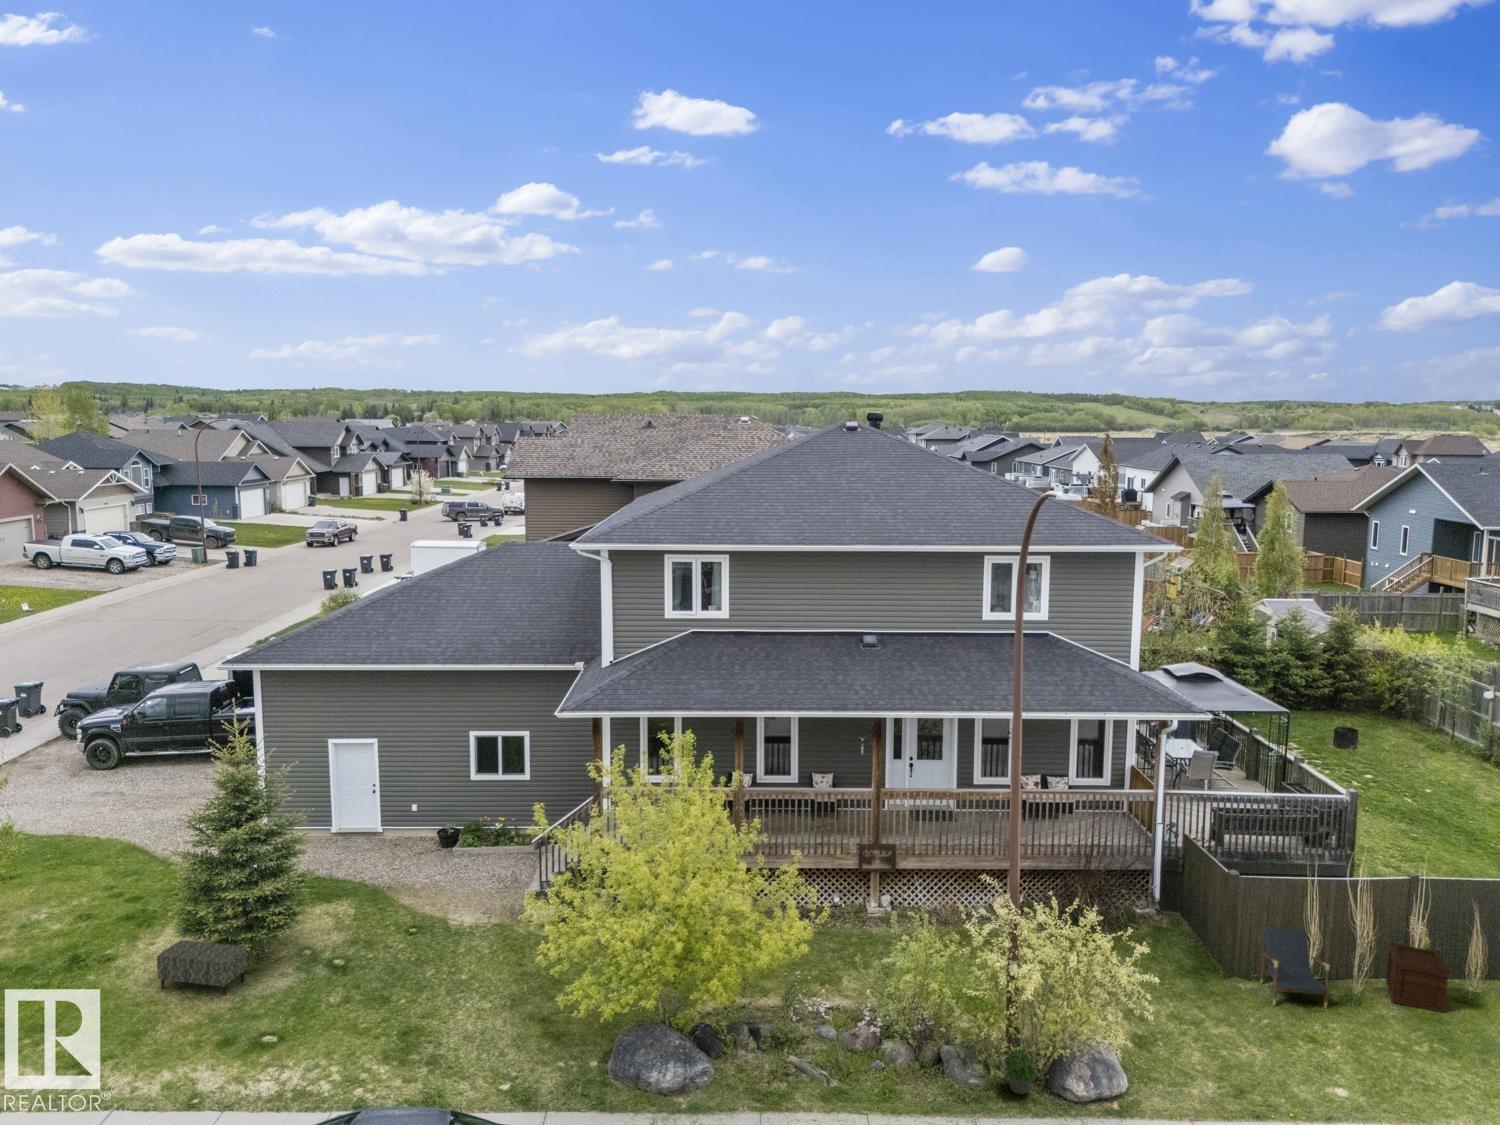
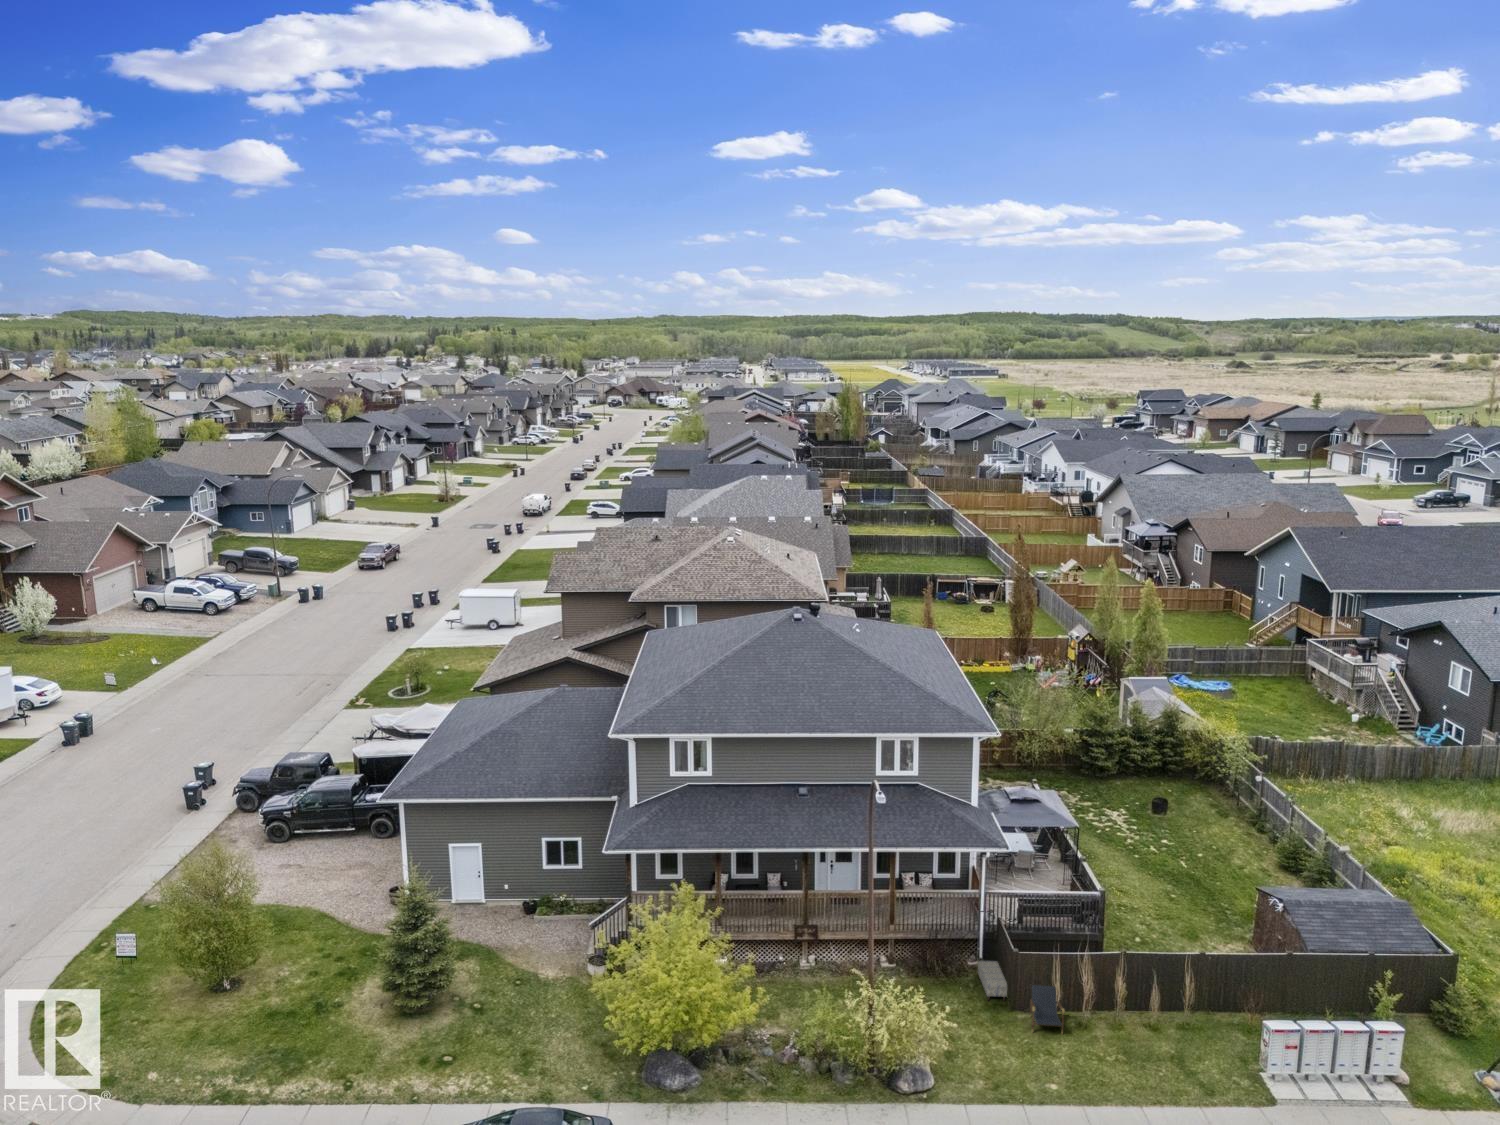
bench: present [157,940,247,996] -> present [978,961,1007,1000]
wooden crate: present [1386,943,1448,1012] -> none [1102,994,1134,1037]
potted plant: present [1004,1046,1037,1094] -> none [863,1064,881,1092]

